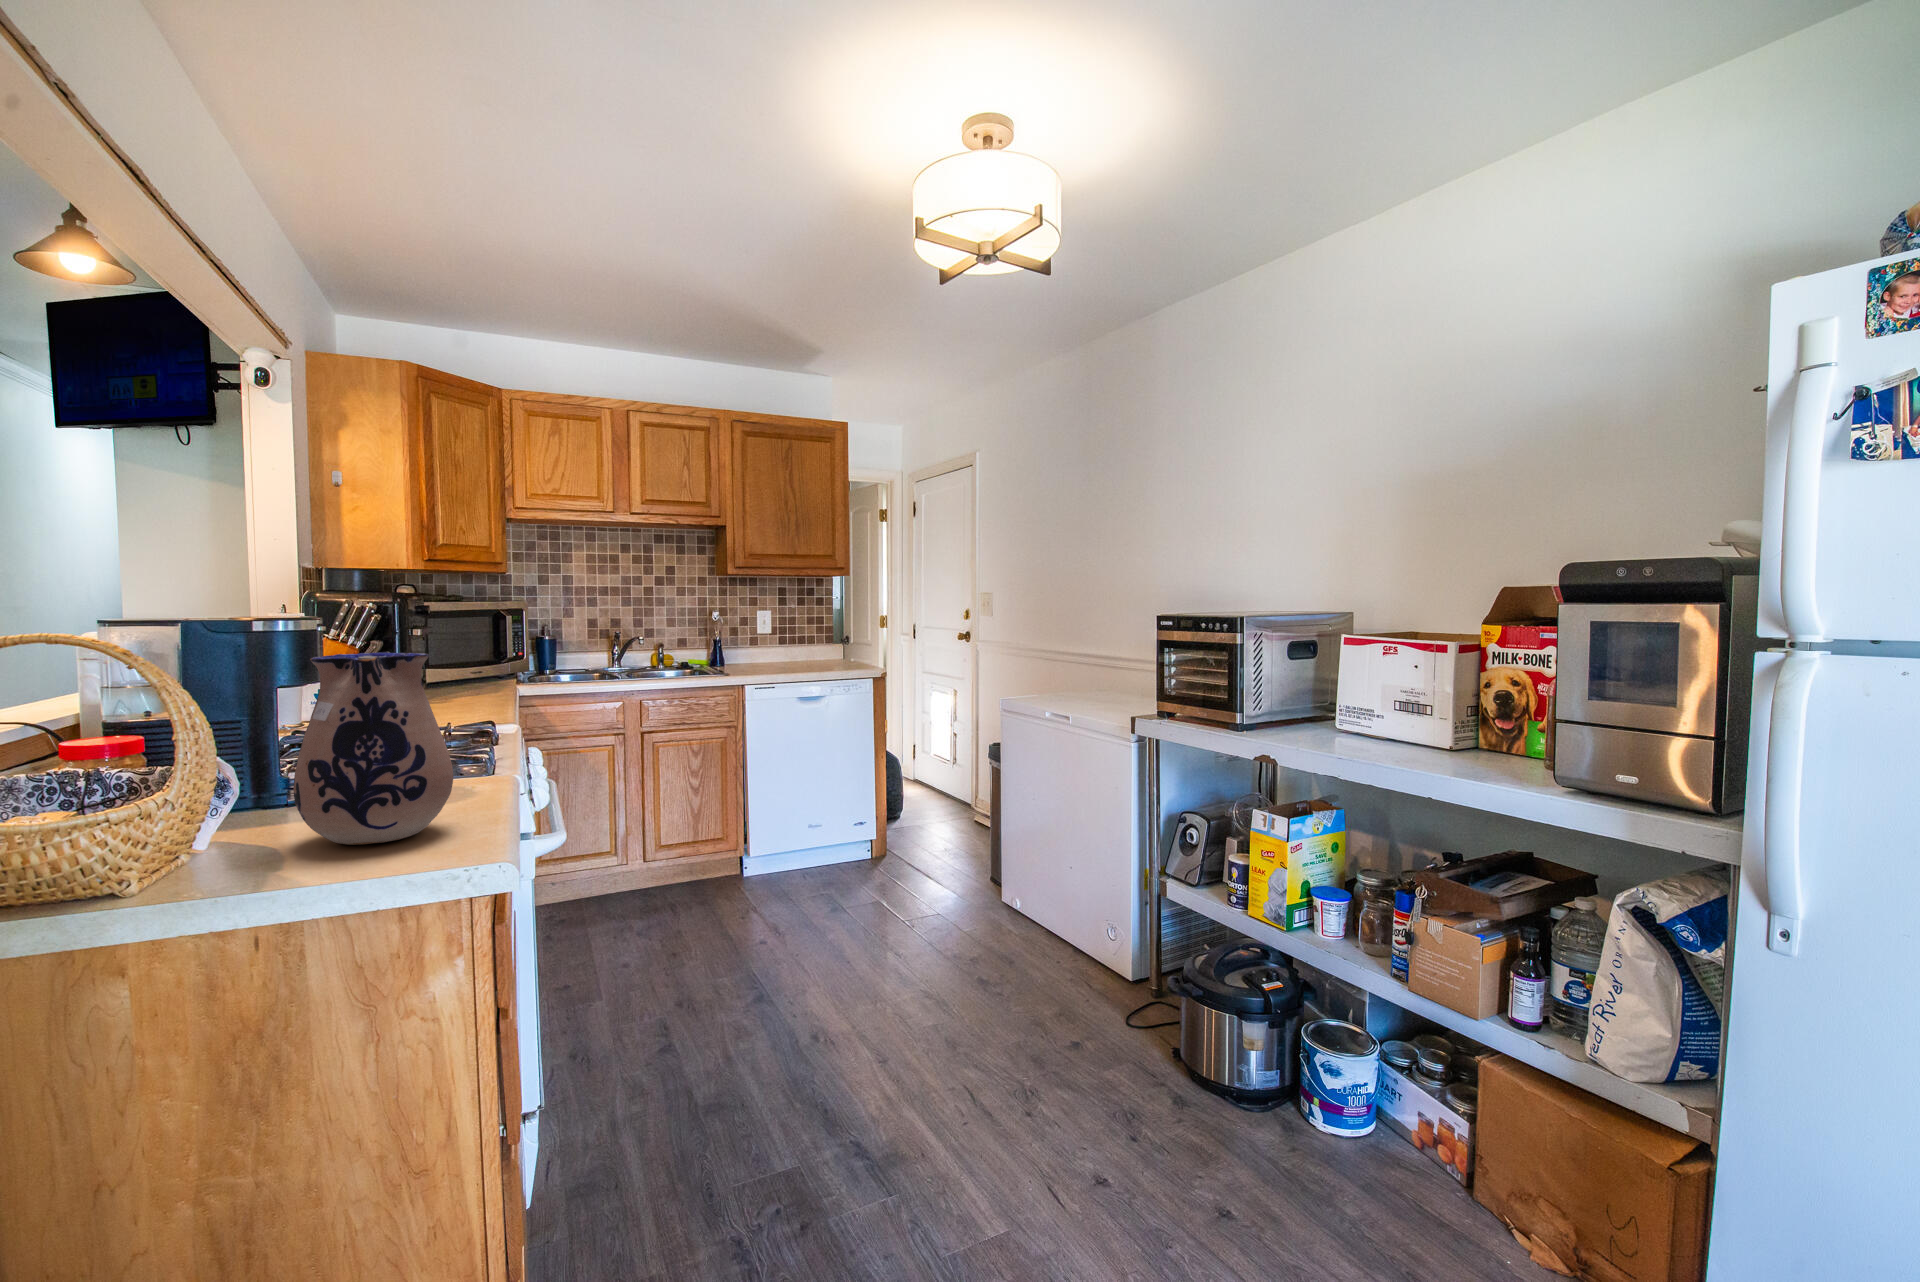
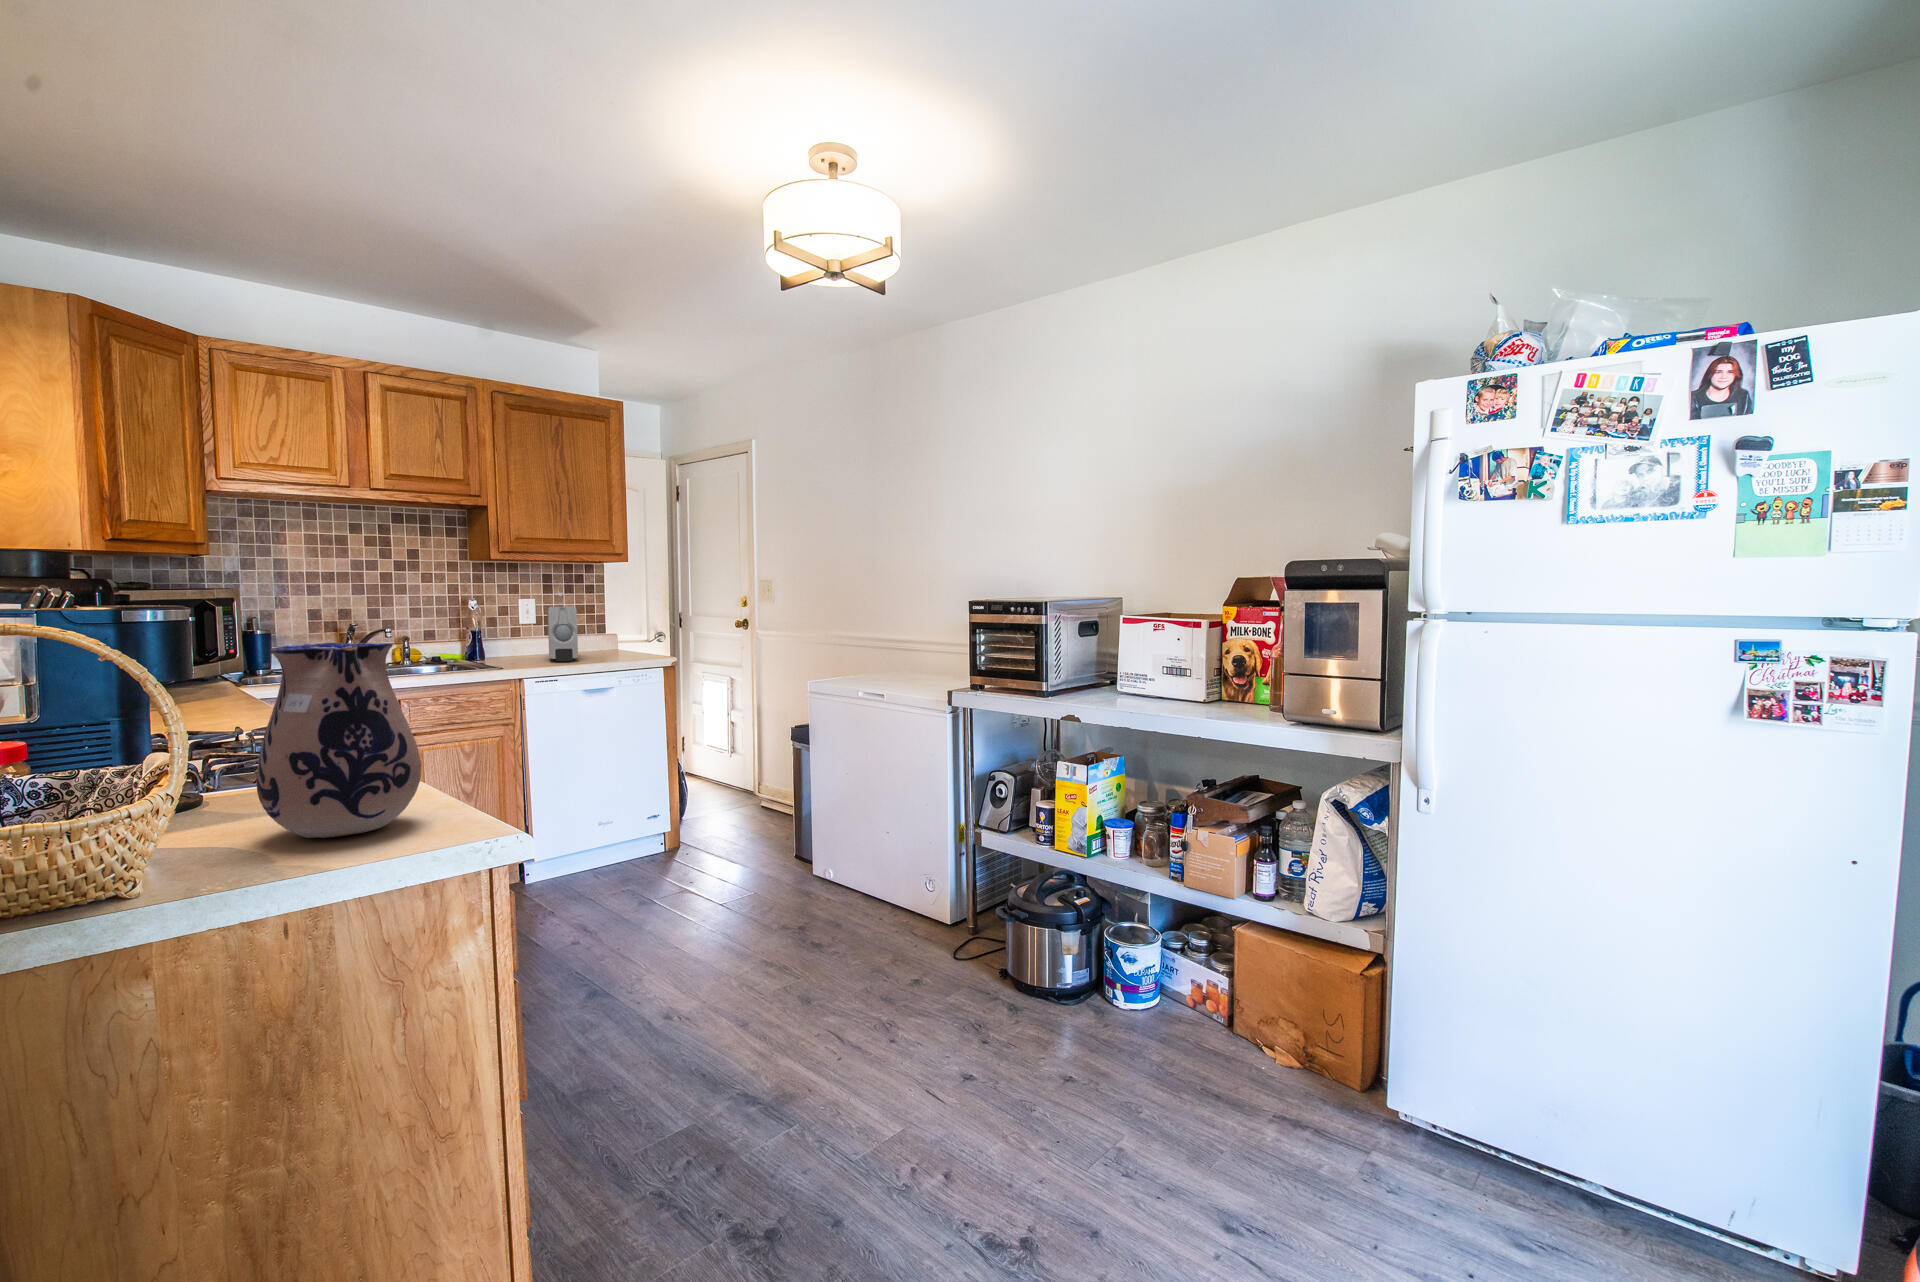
soap dispenser: none [774,618,800,669] -> present [548,606,578,661]

